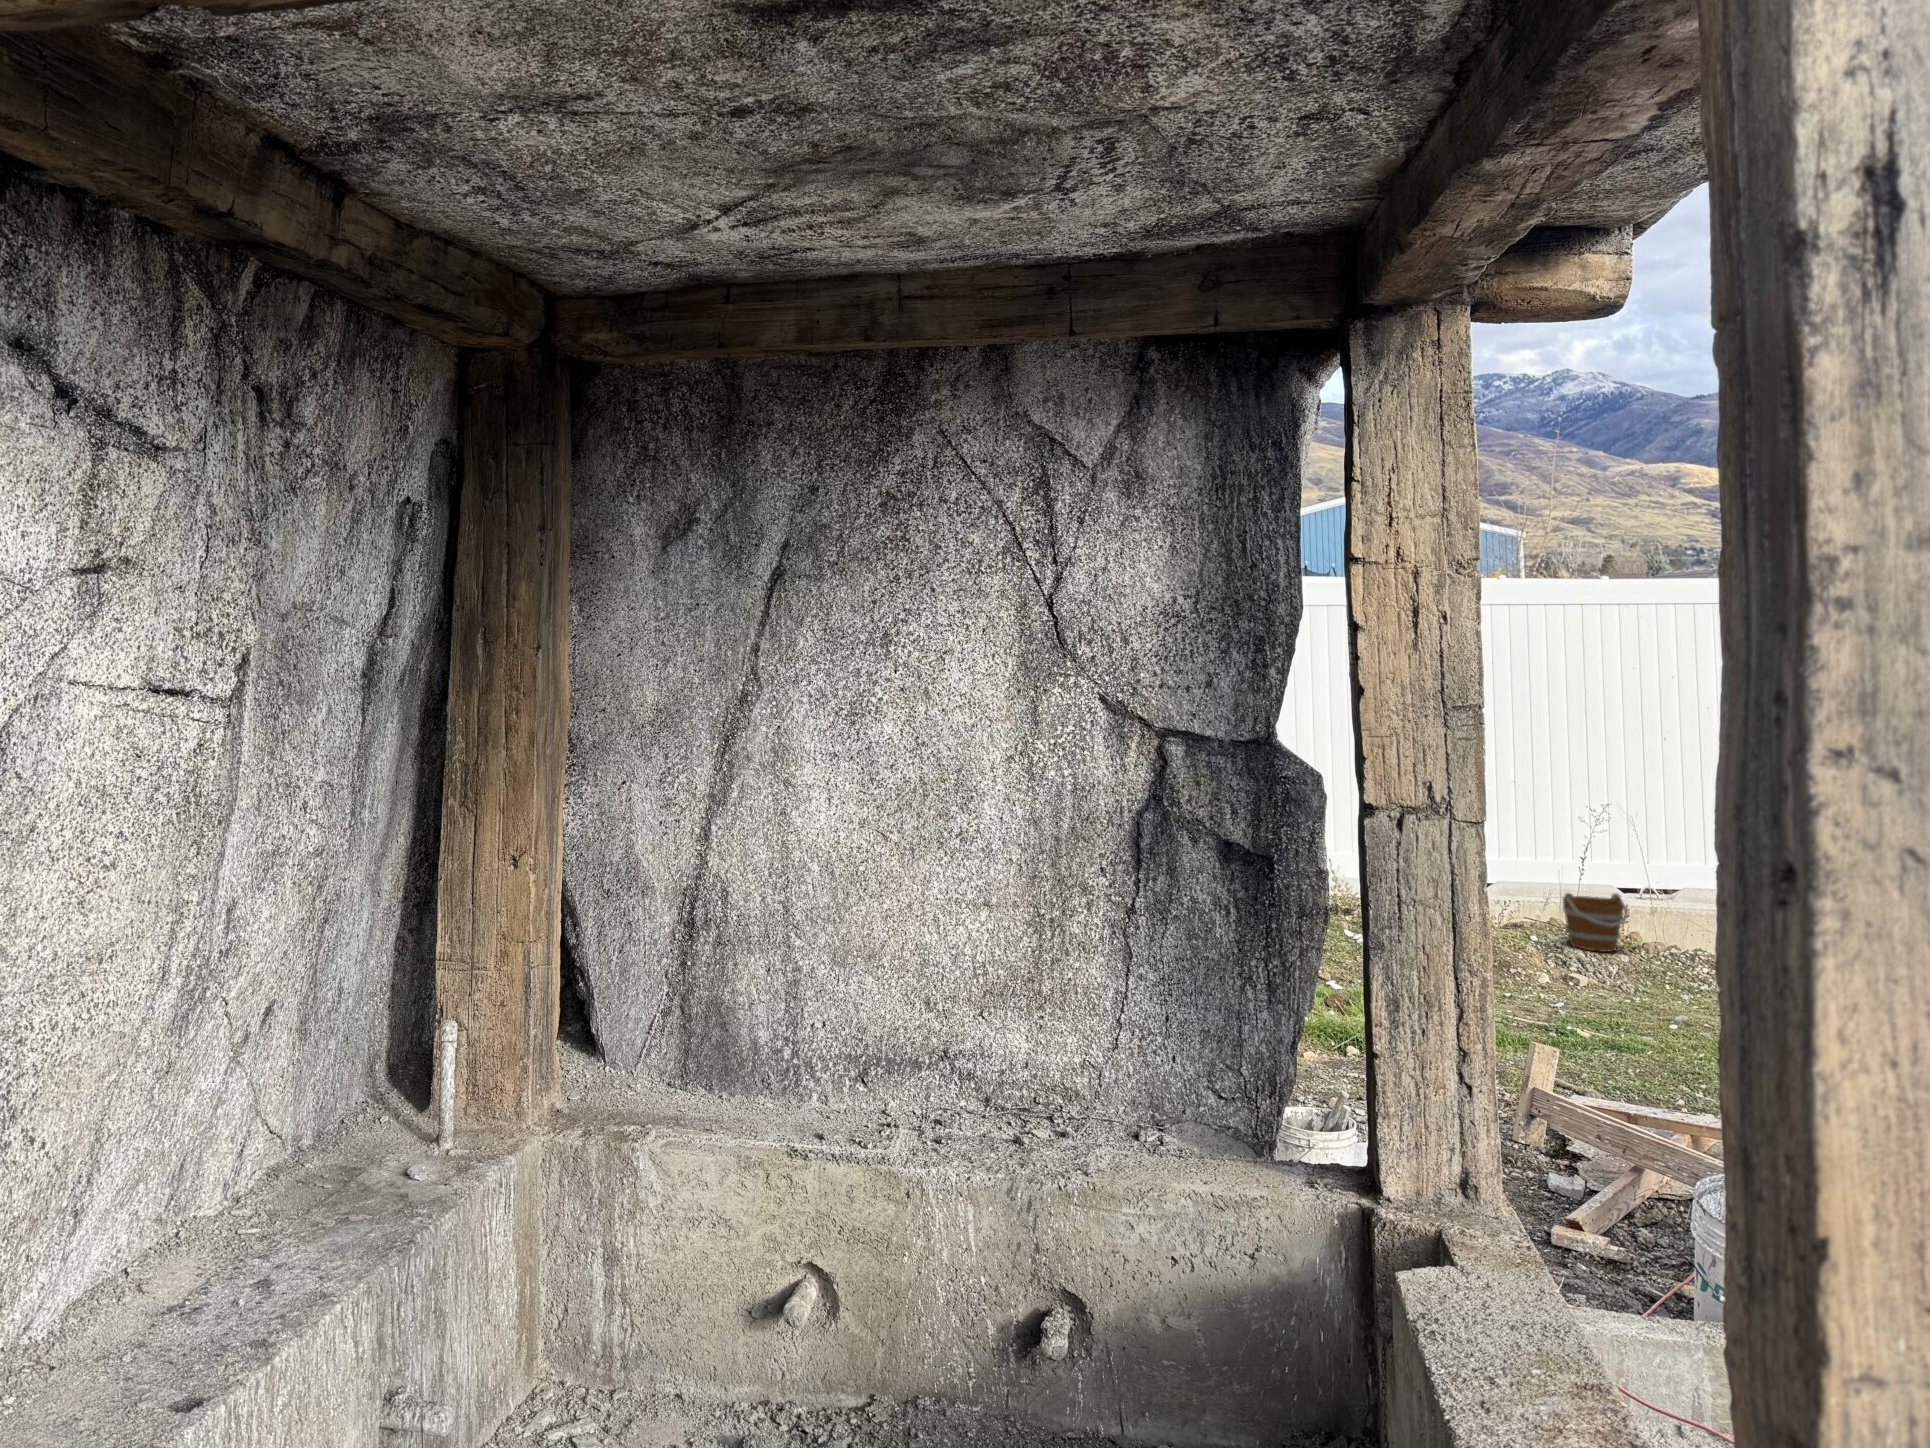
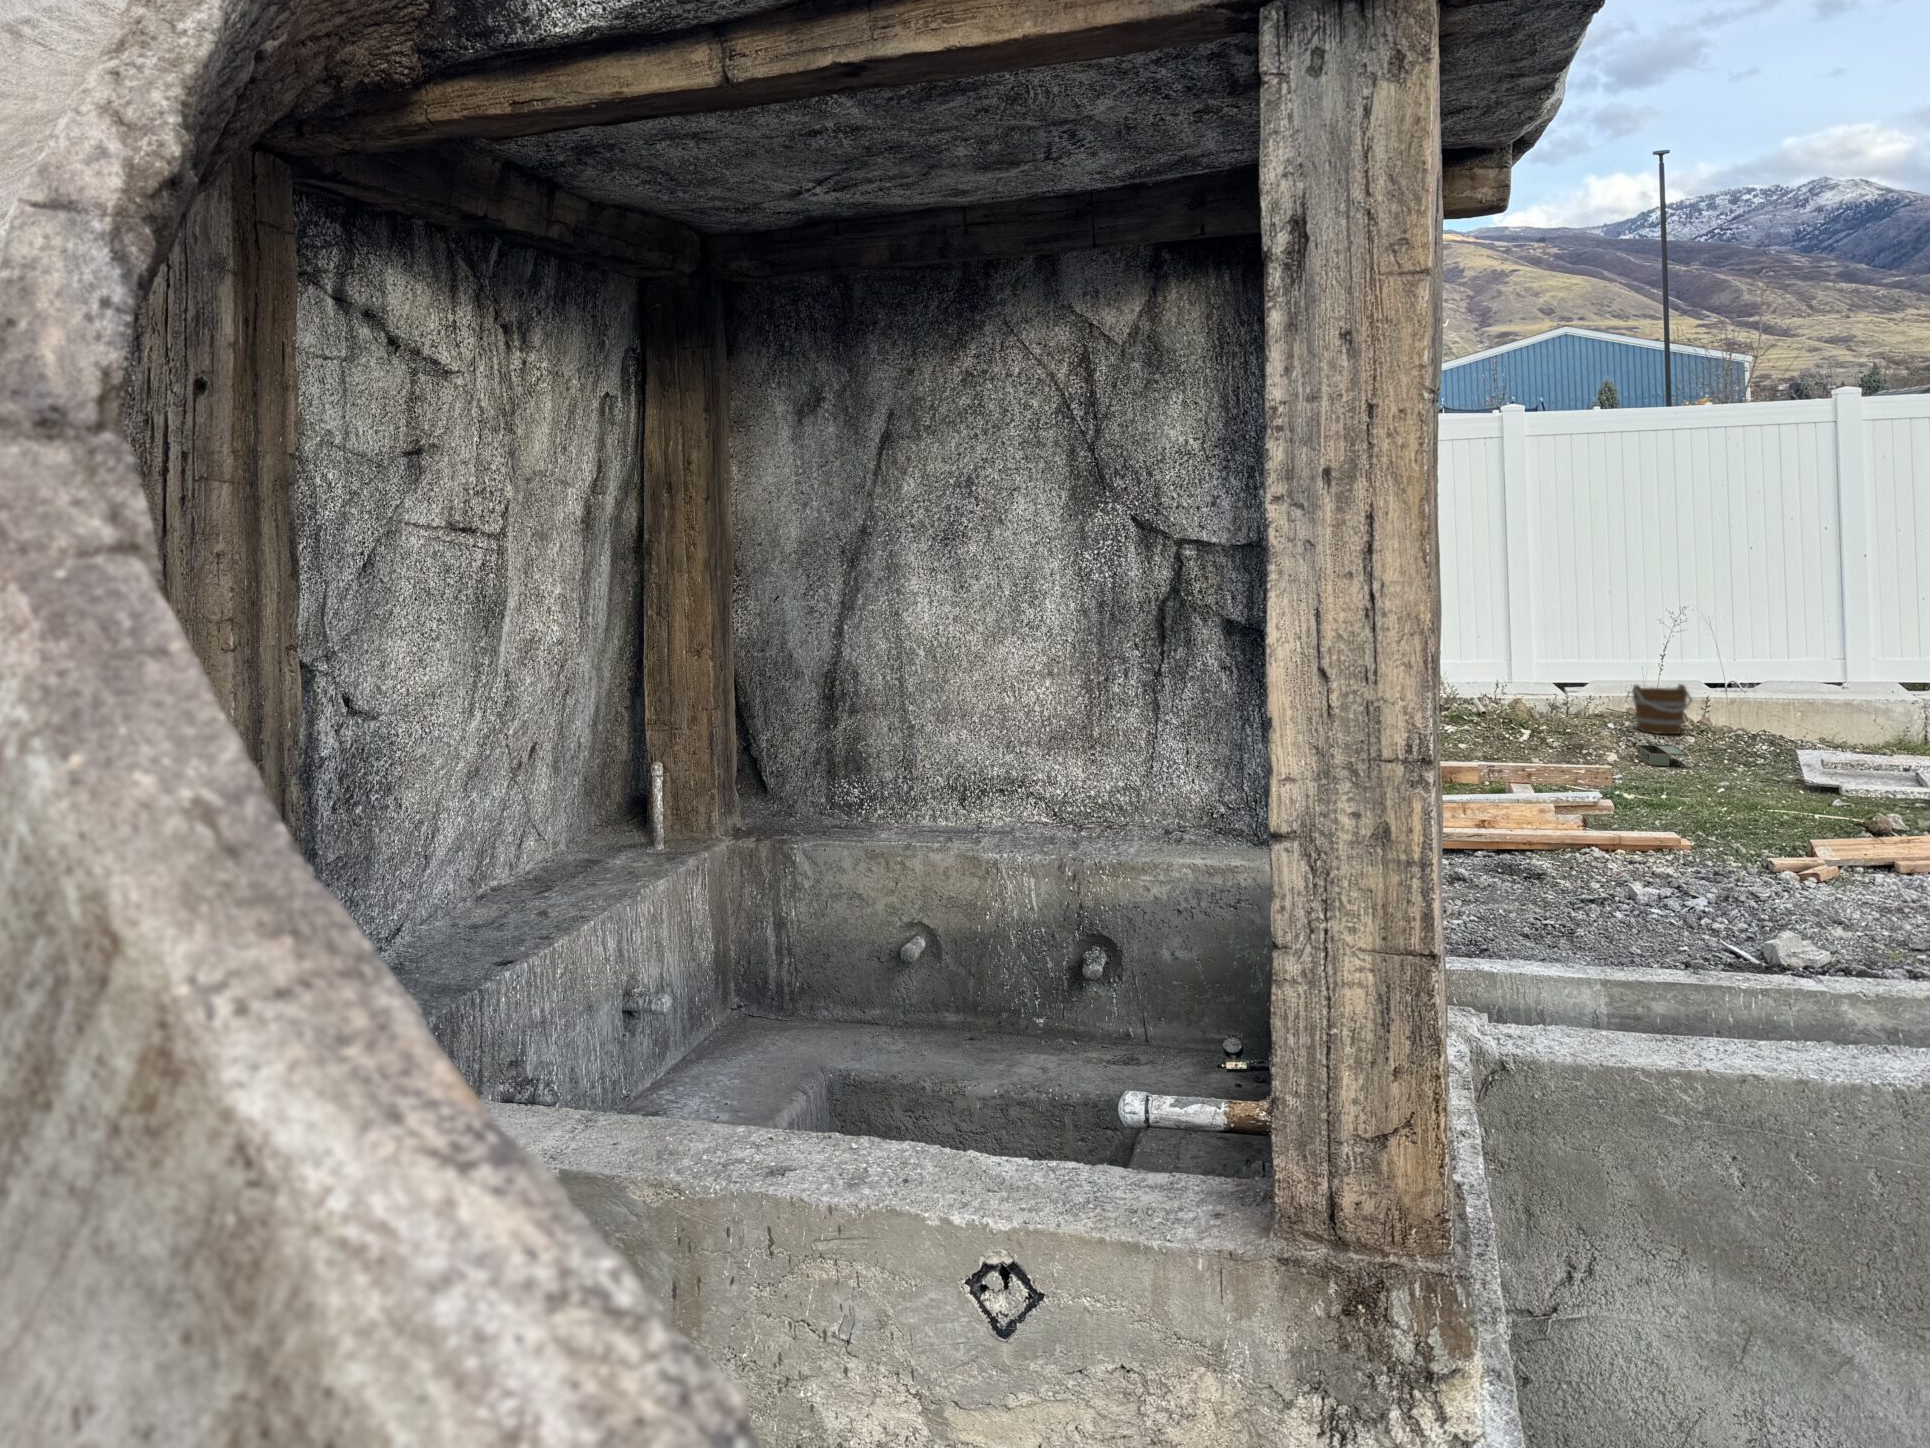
toolbox: none [1582,967,1642,994] -> present [1637,745,1688,766]

